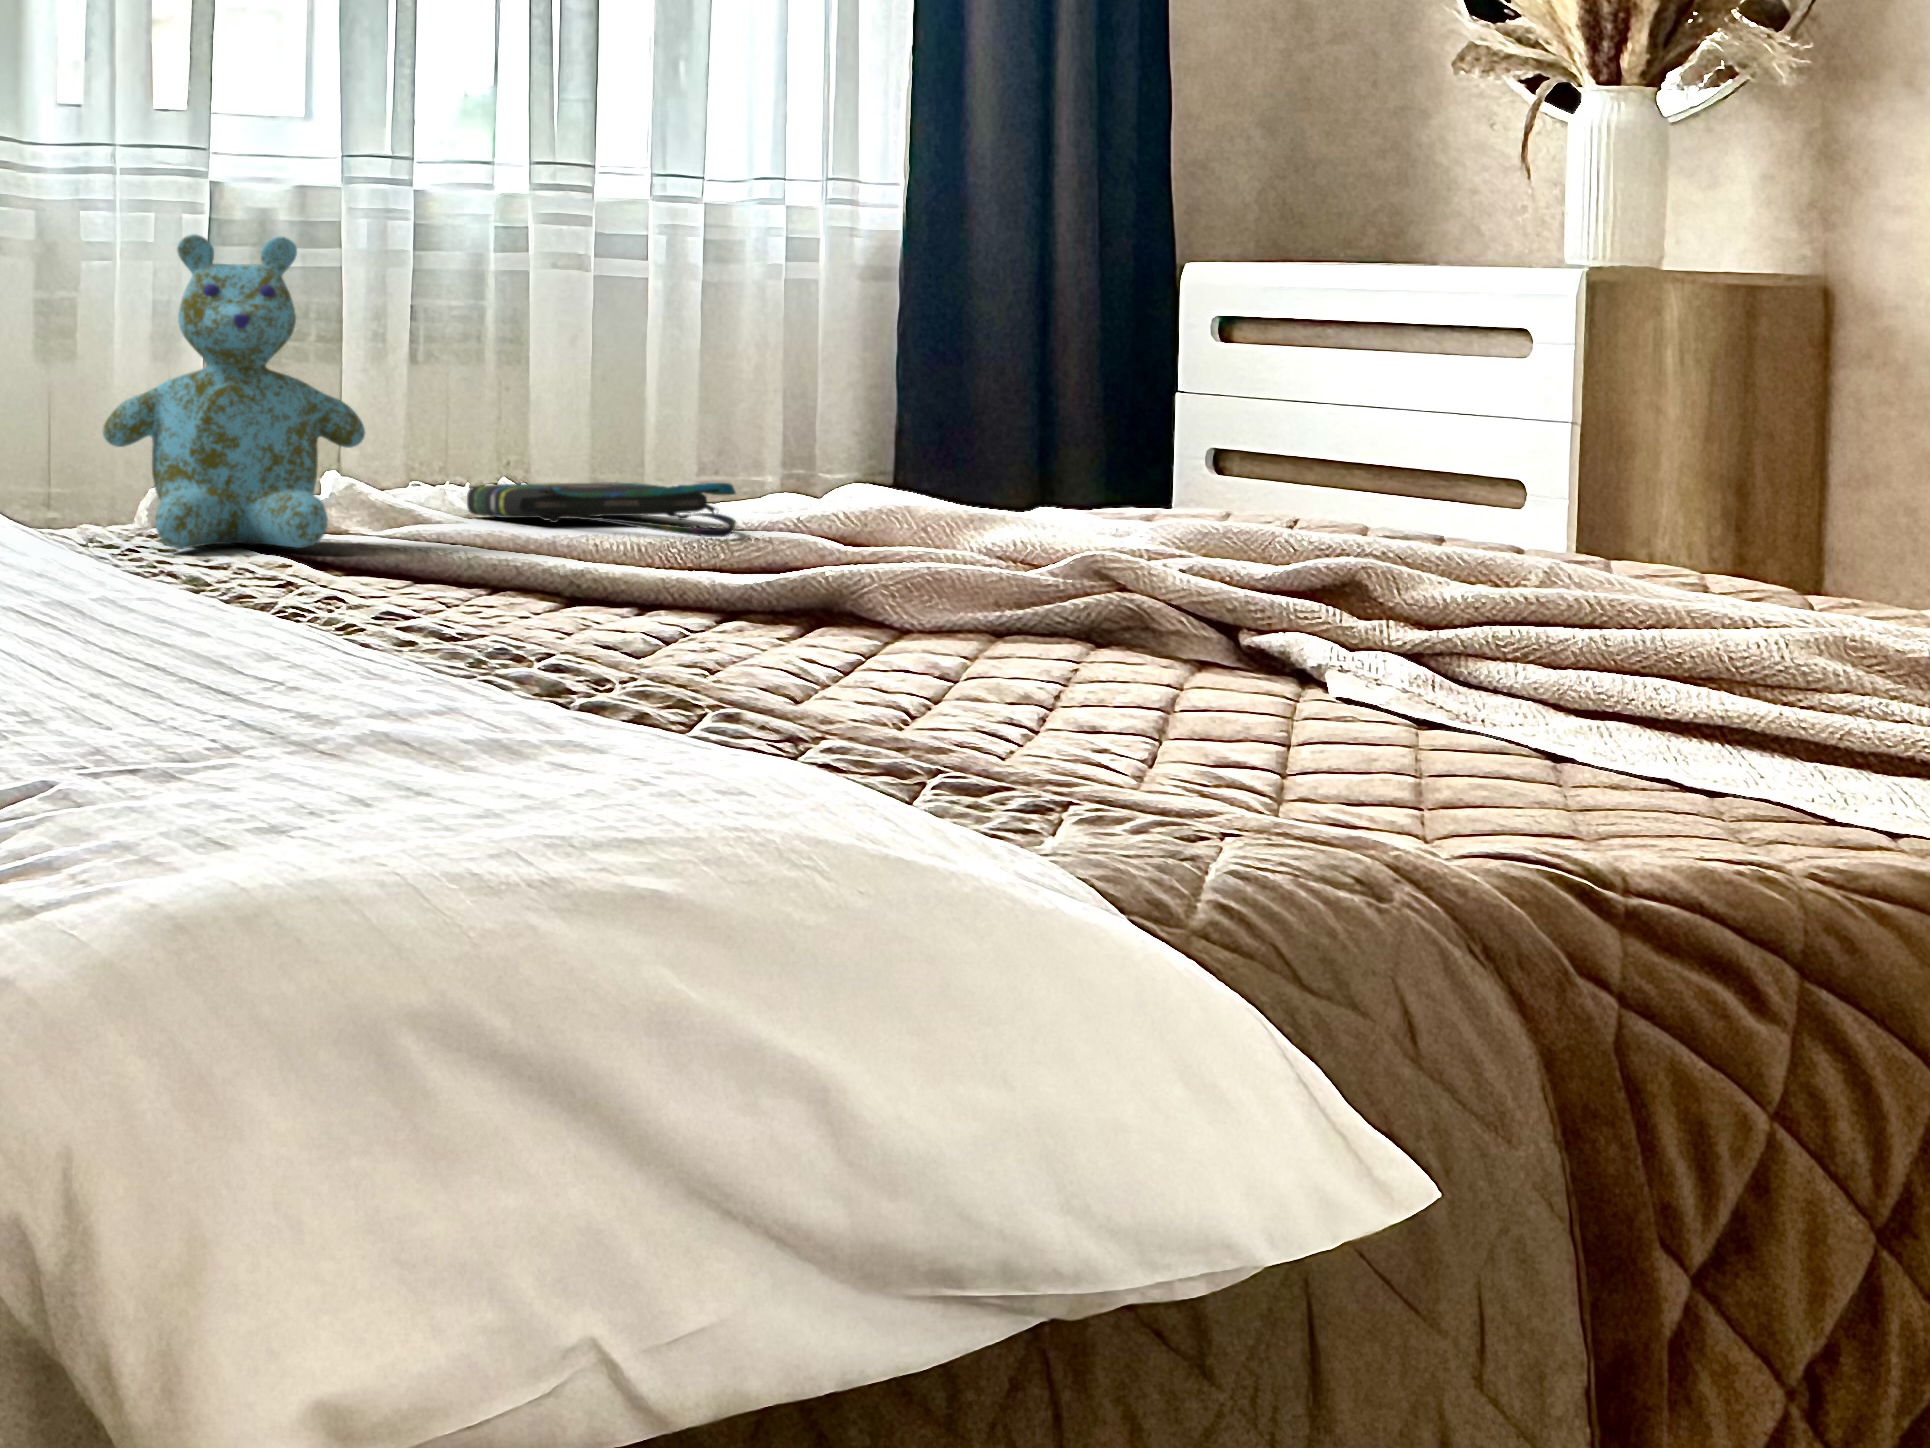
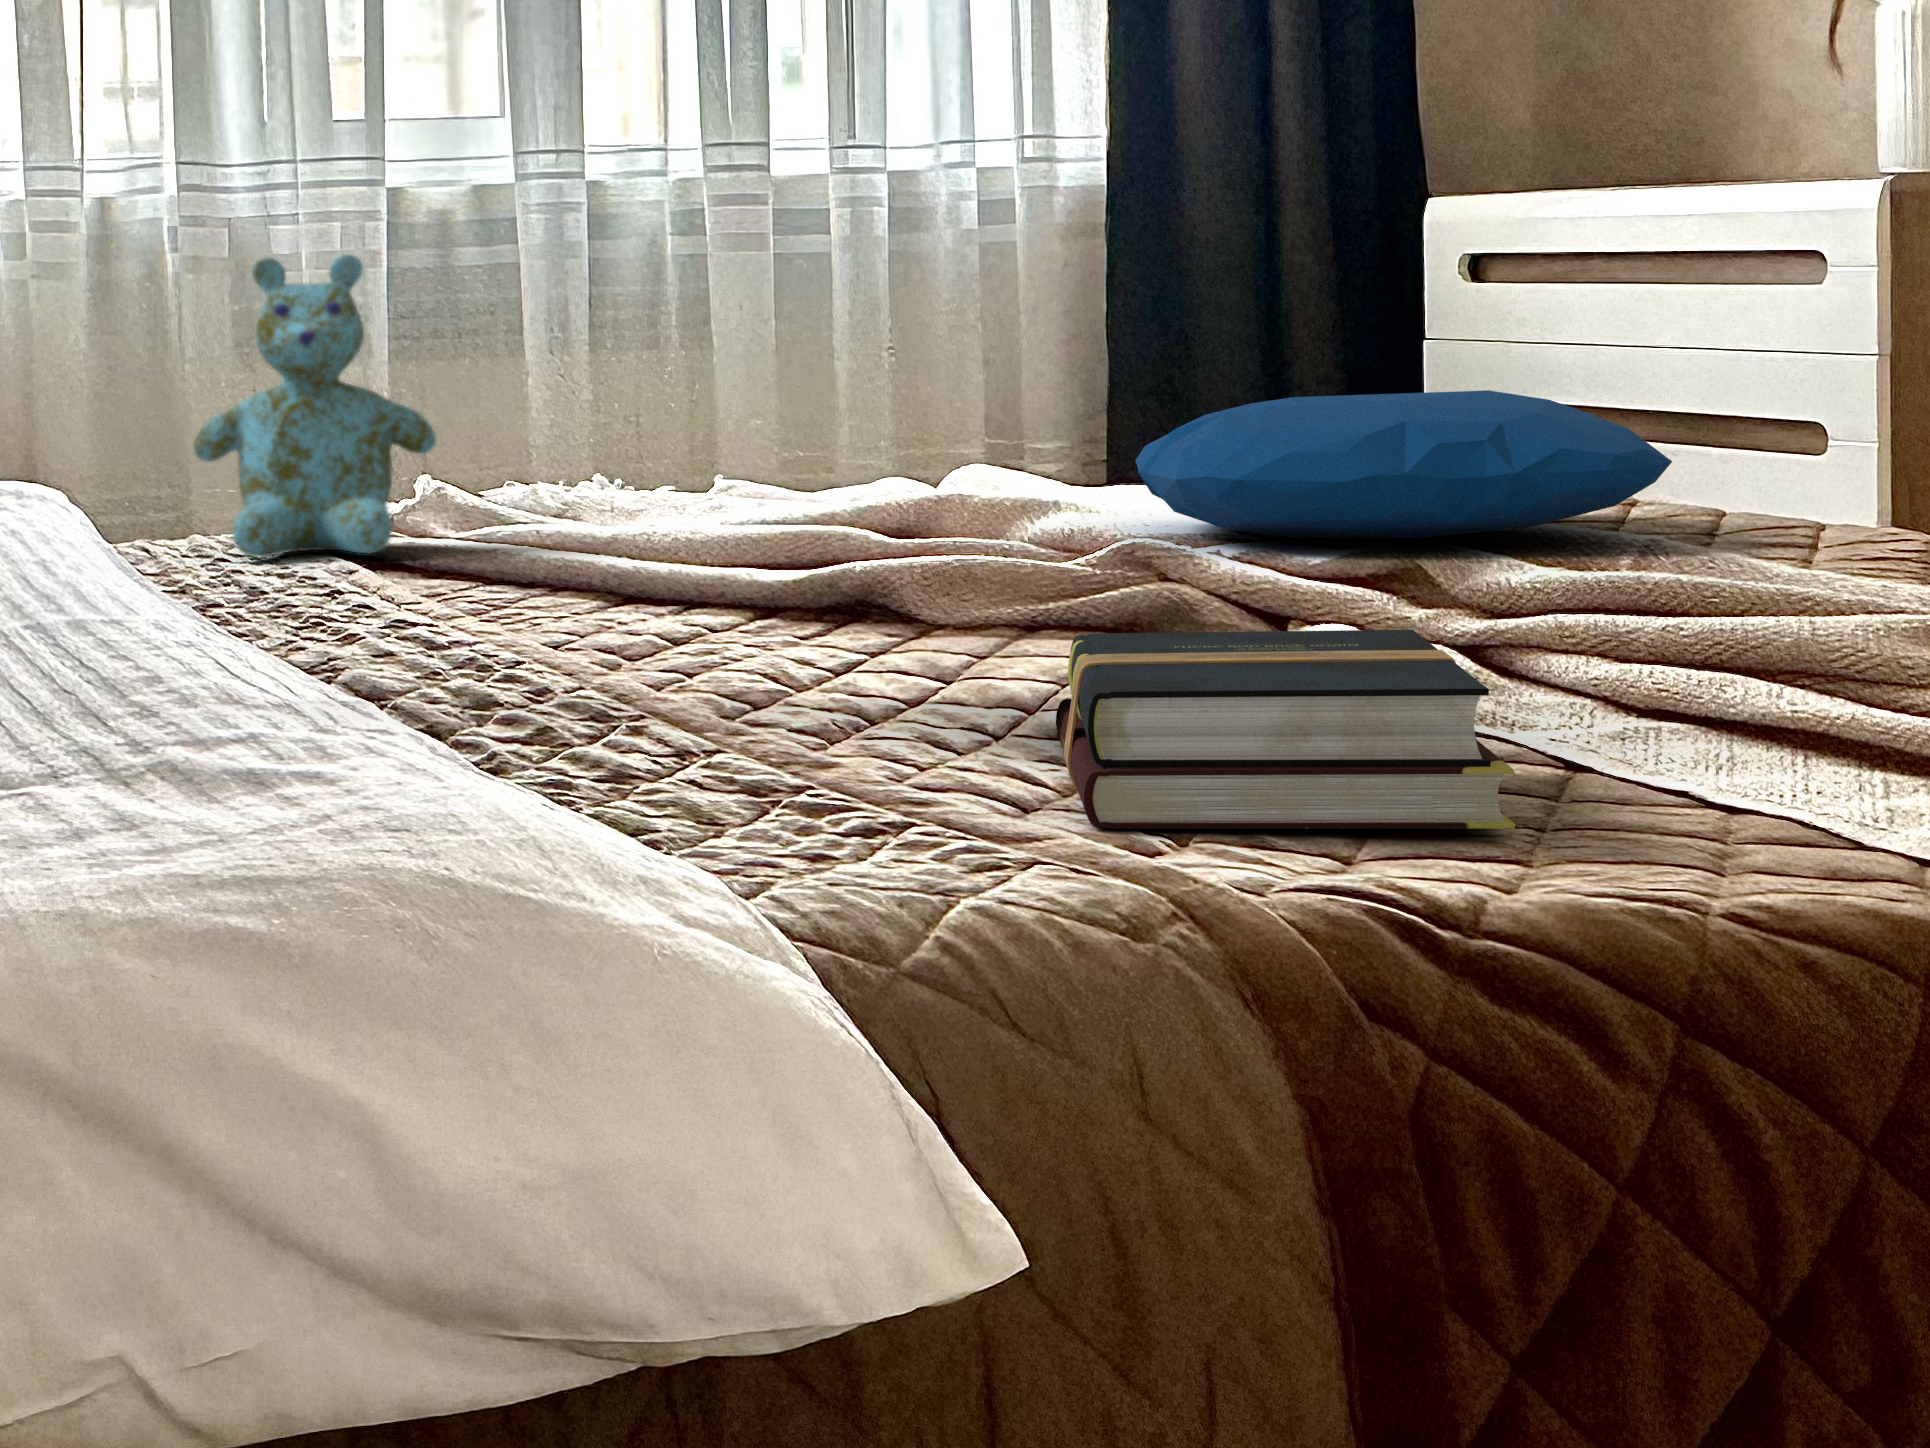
pillow: none [1027,428,1506,556] -> present [1136,390,1672,538]
tote bag: present [467,483,736,537] -> none [577,473,827,529]
hardback book: none [1135,627,1602,805] -> present [1056,630,1515,829]

